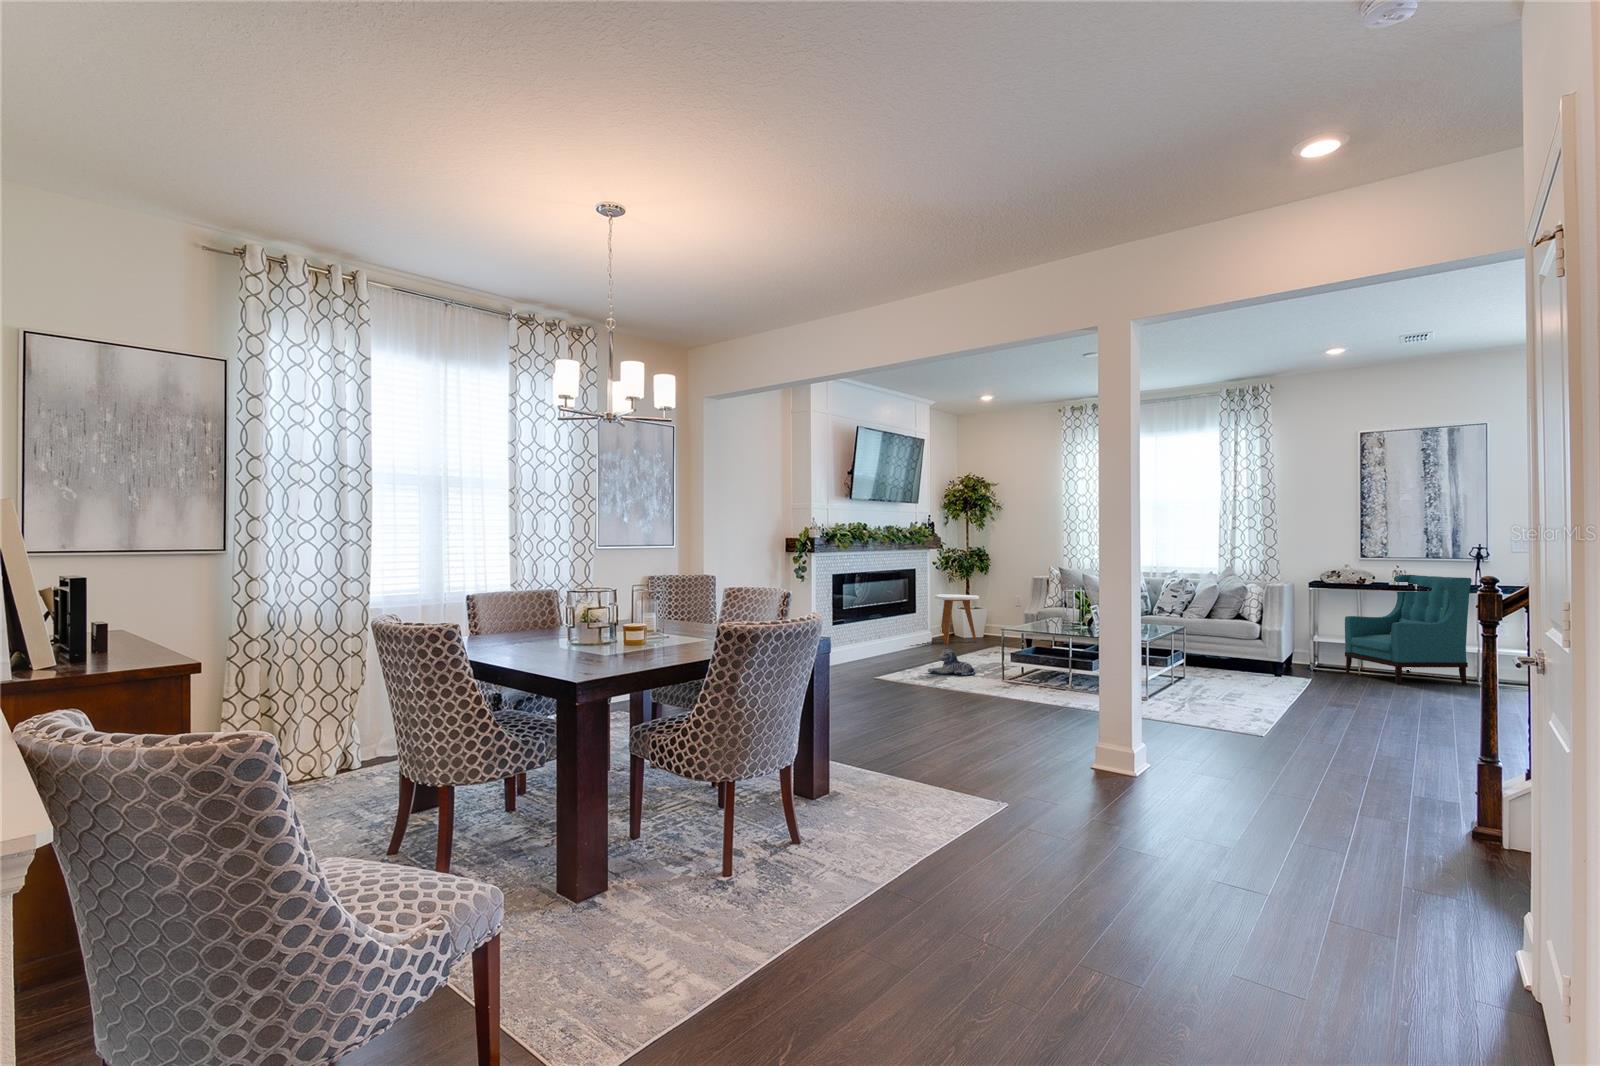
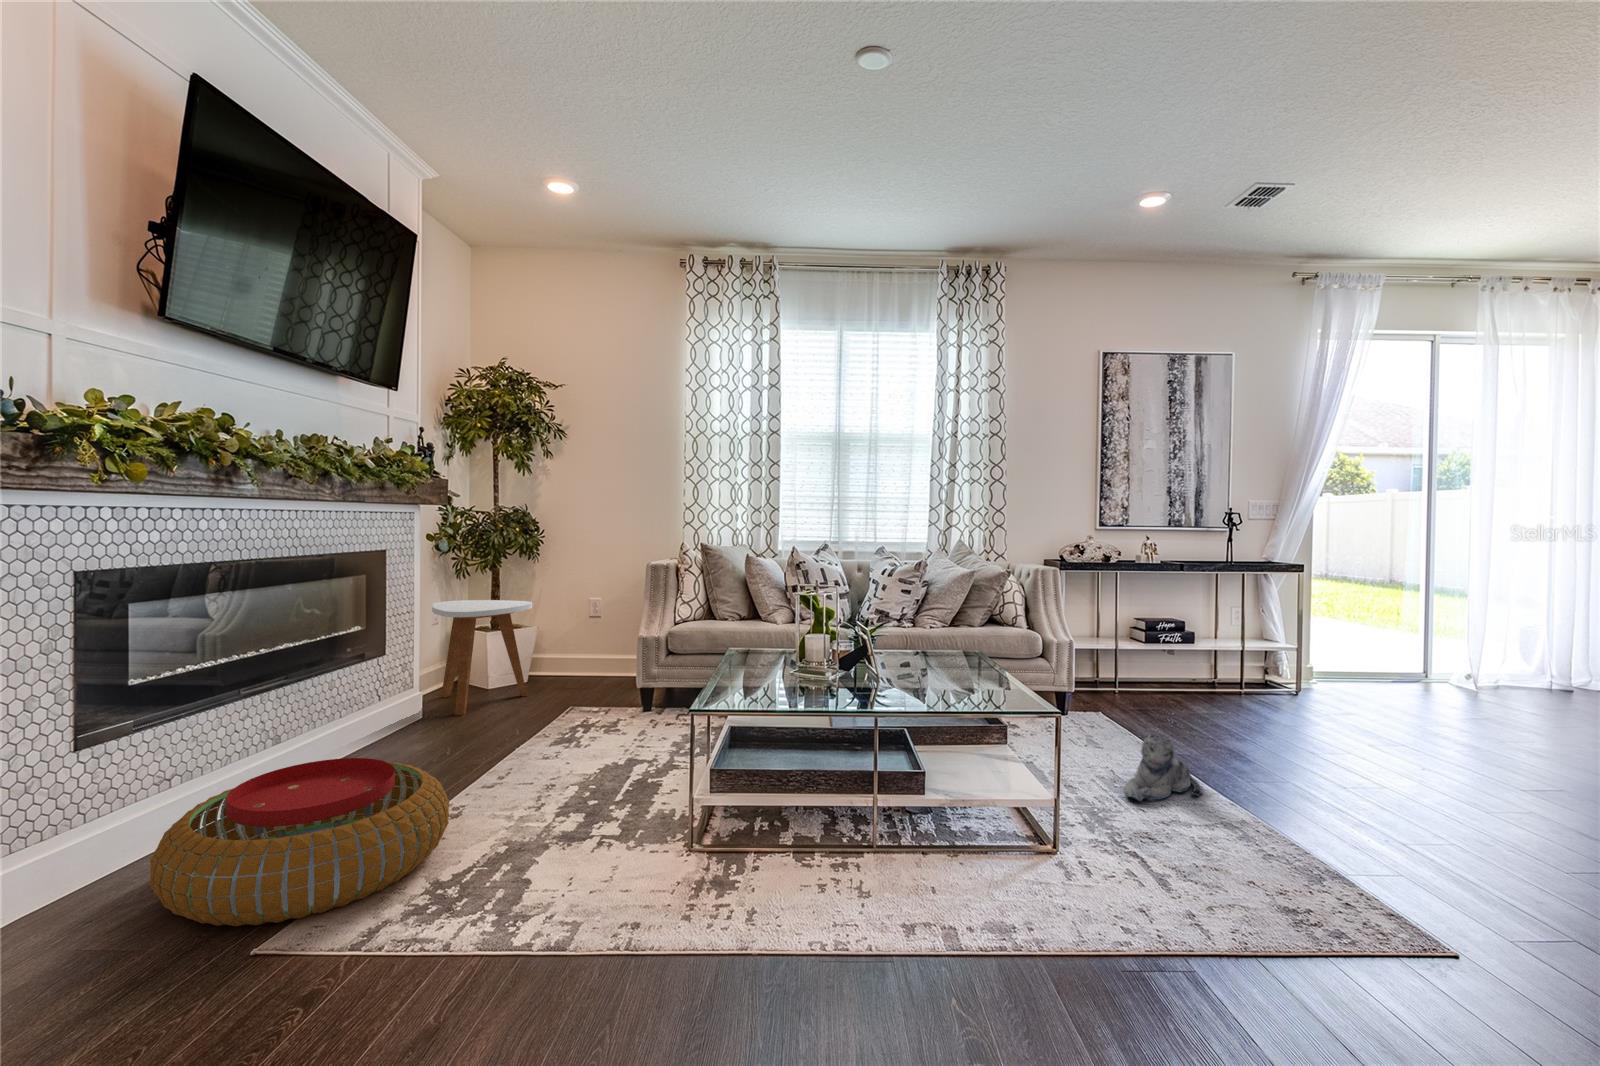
armchair: present [1345,575,1472,685] -> none [1111,549,1255,713]
pouf: none [861,634,933,666] -> present [150,758,449,927]
plush toy: present [928,648,975,676] -> present [1125,734,1203,801]

